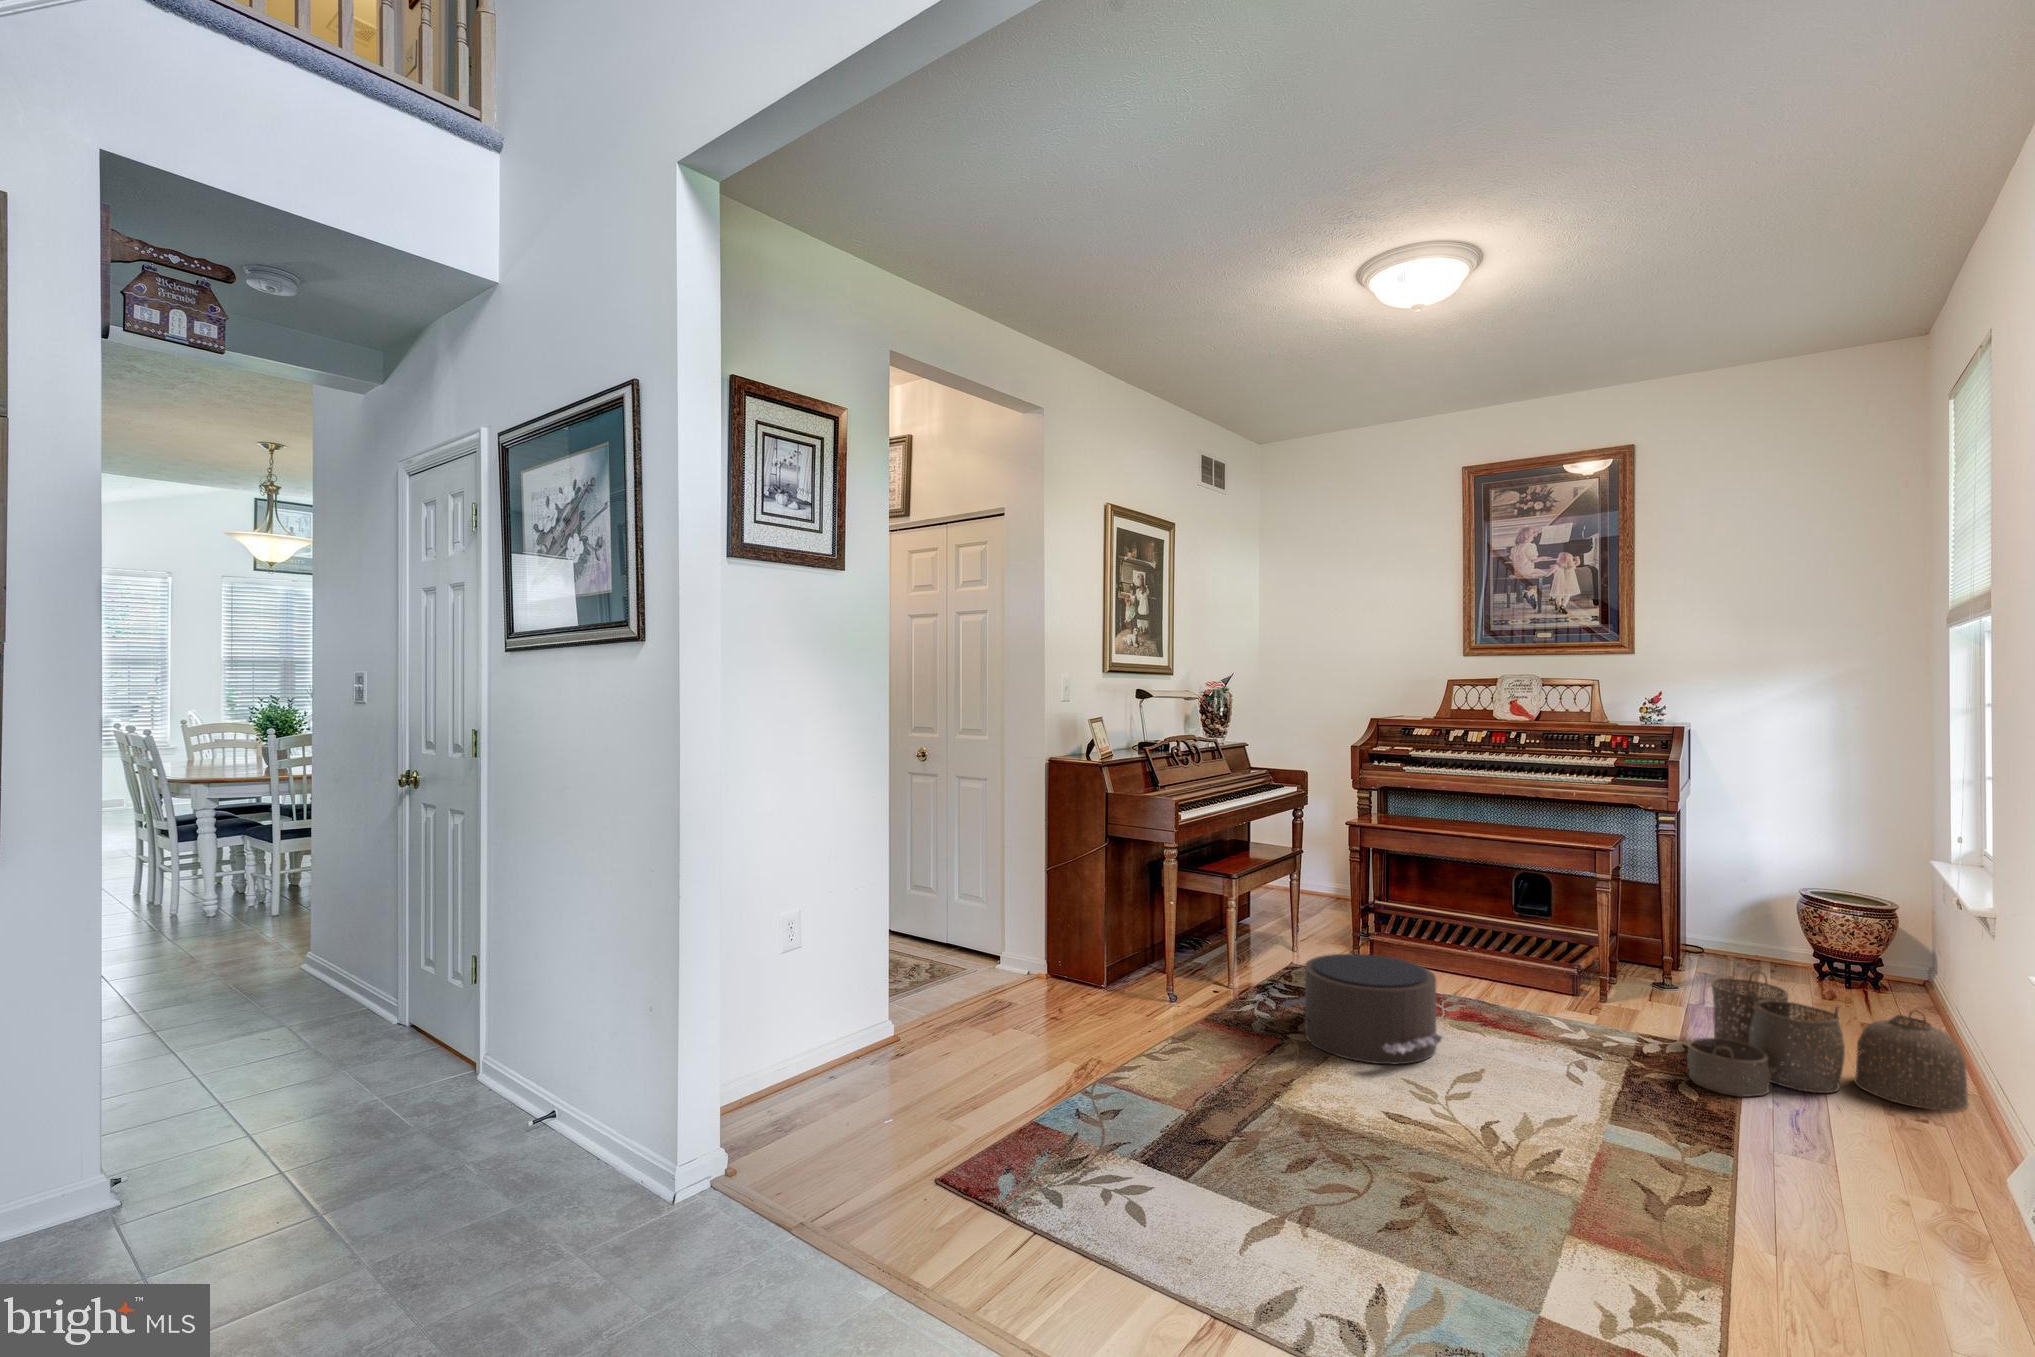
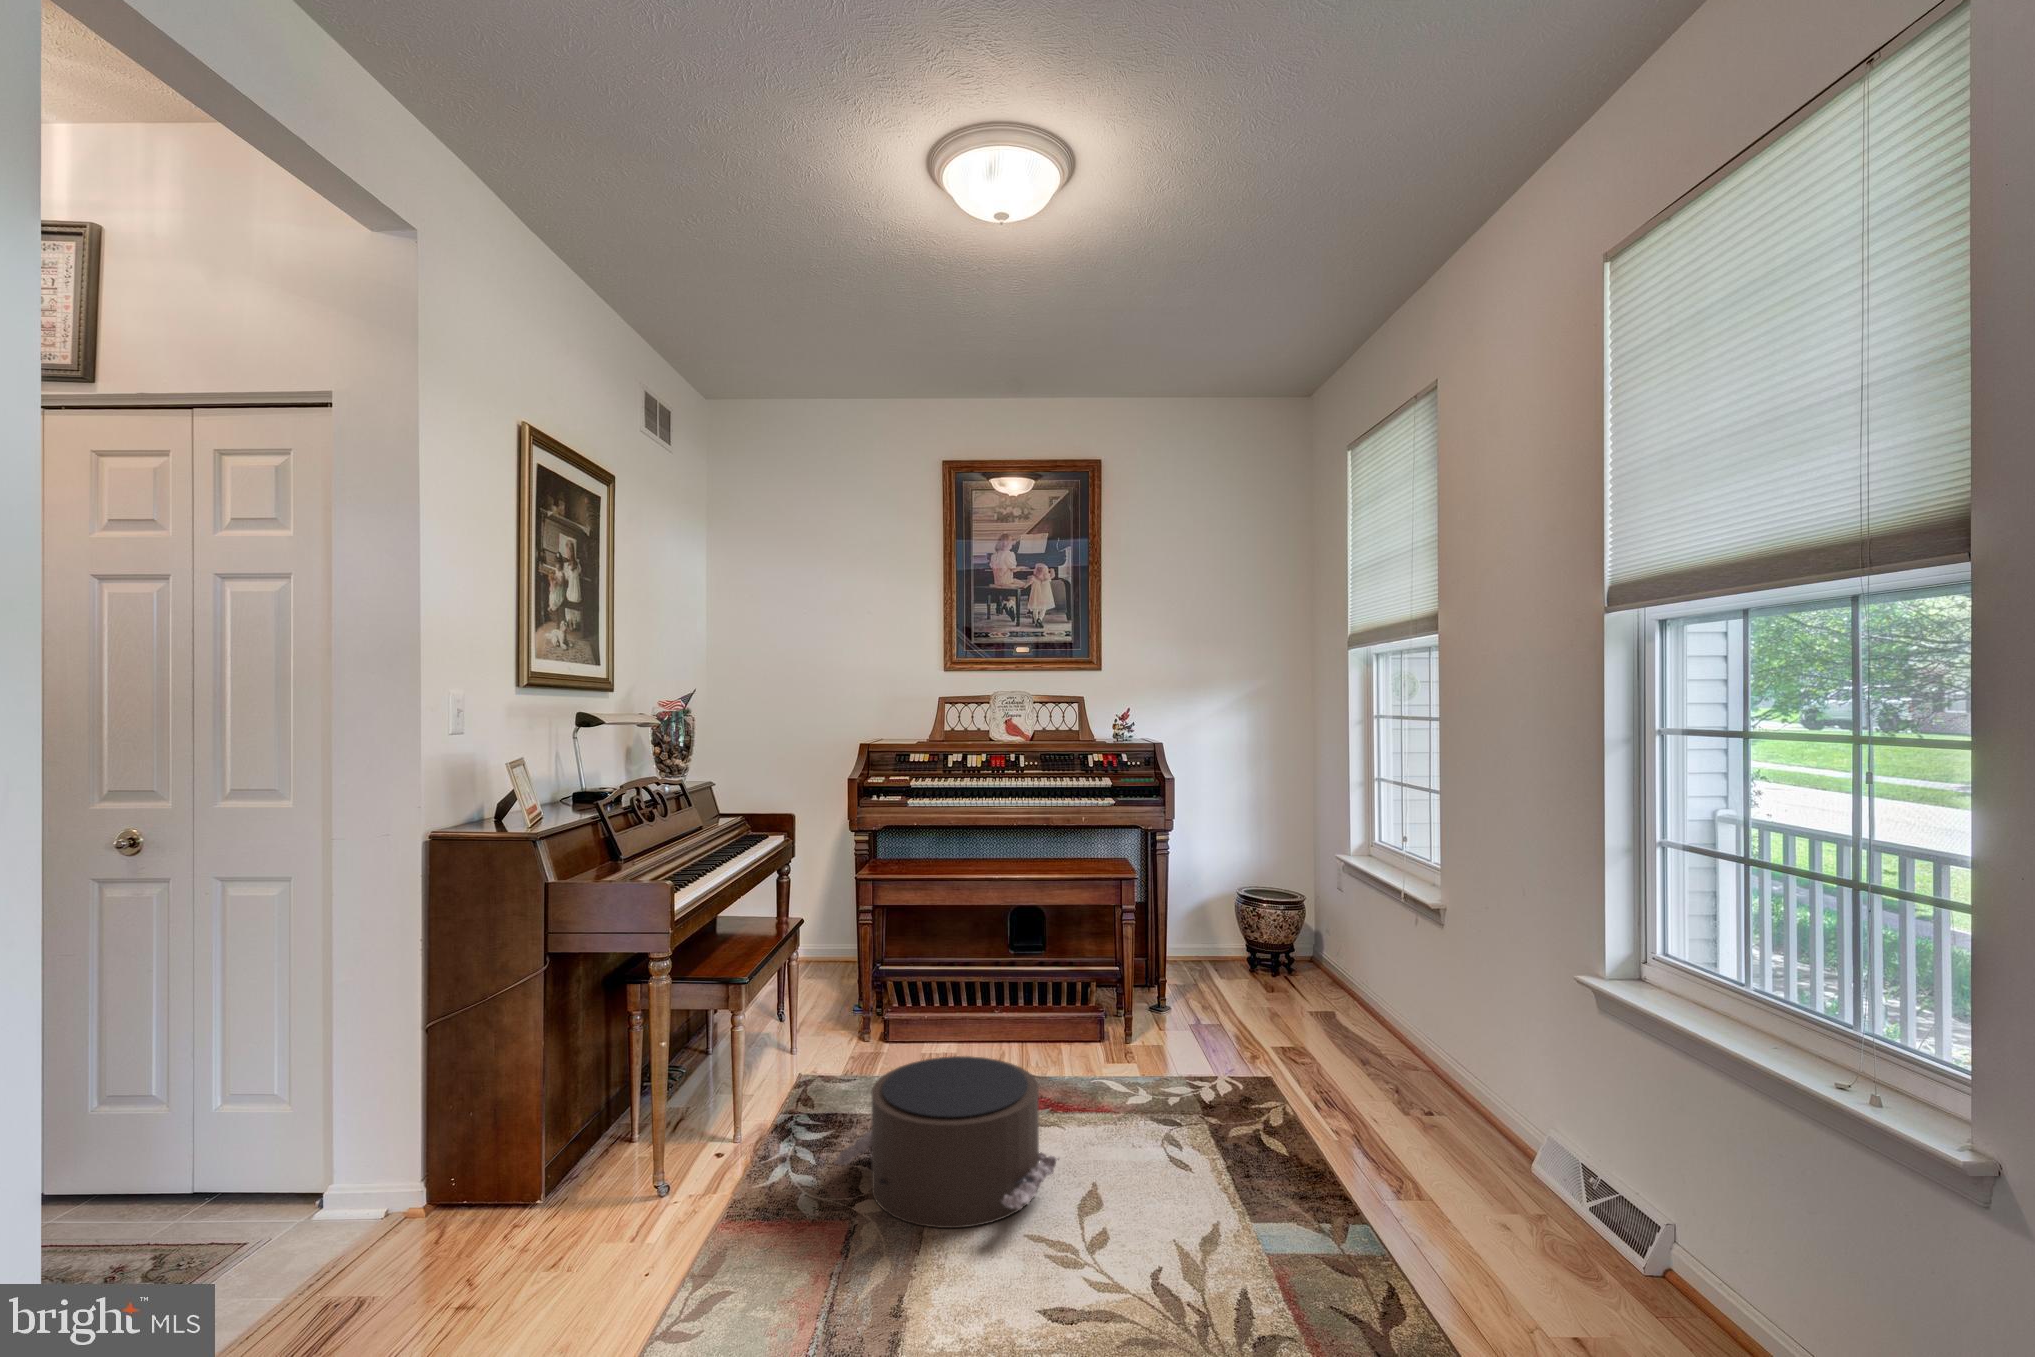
woven basket: present [1688,971,1969,1111] -> none [1250,987,1461,1139]

